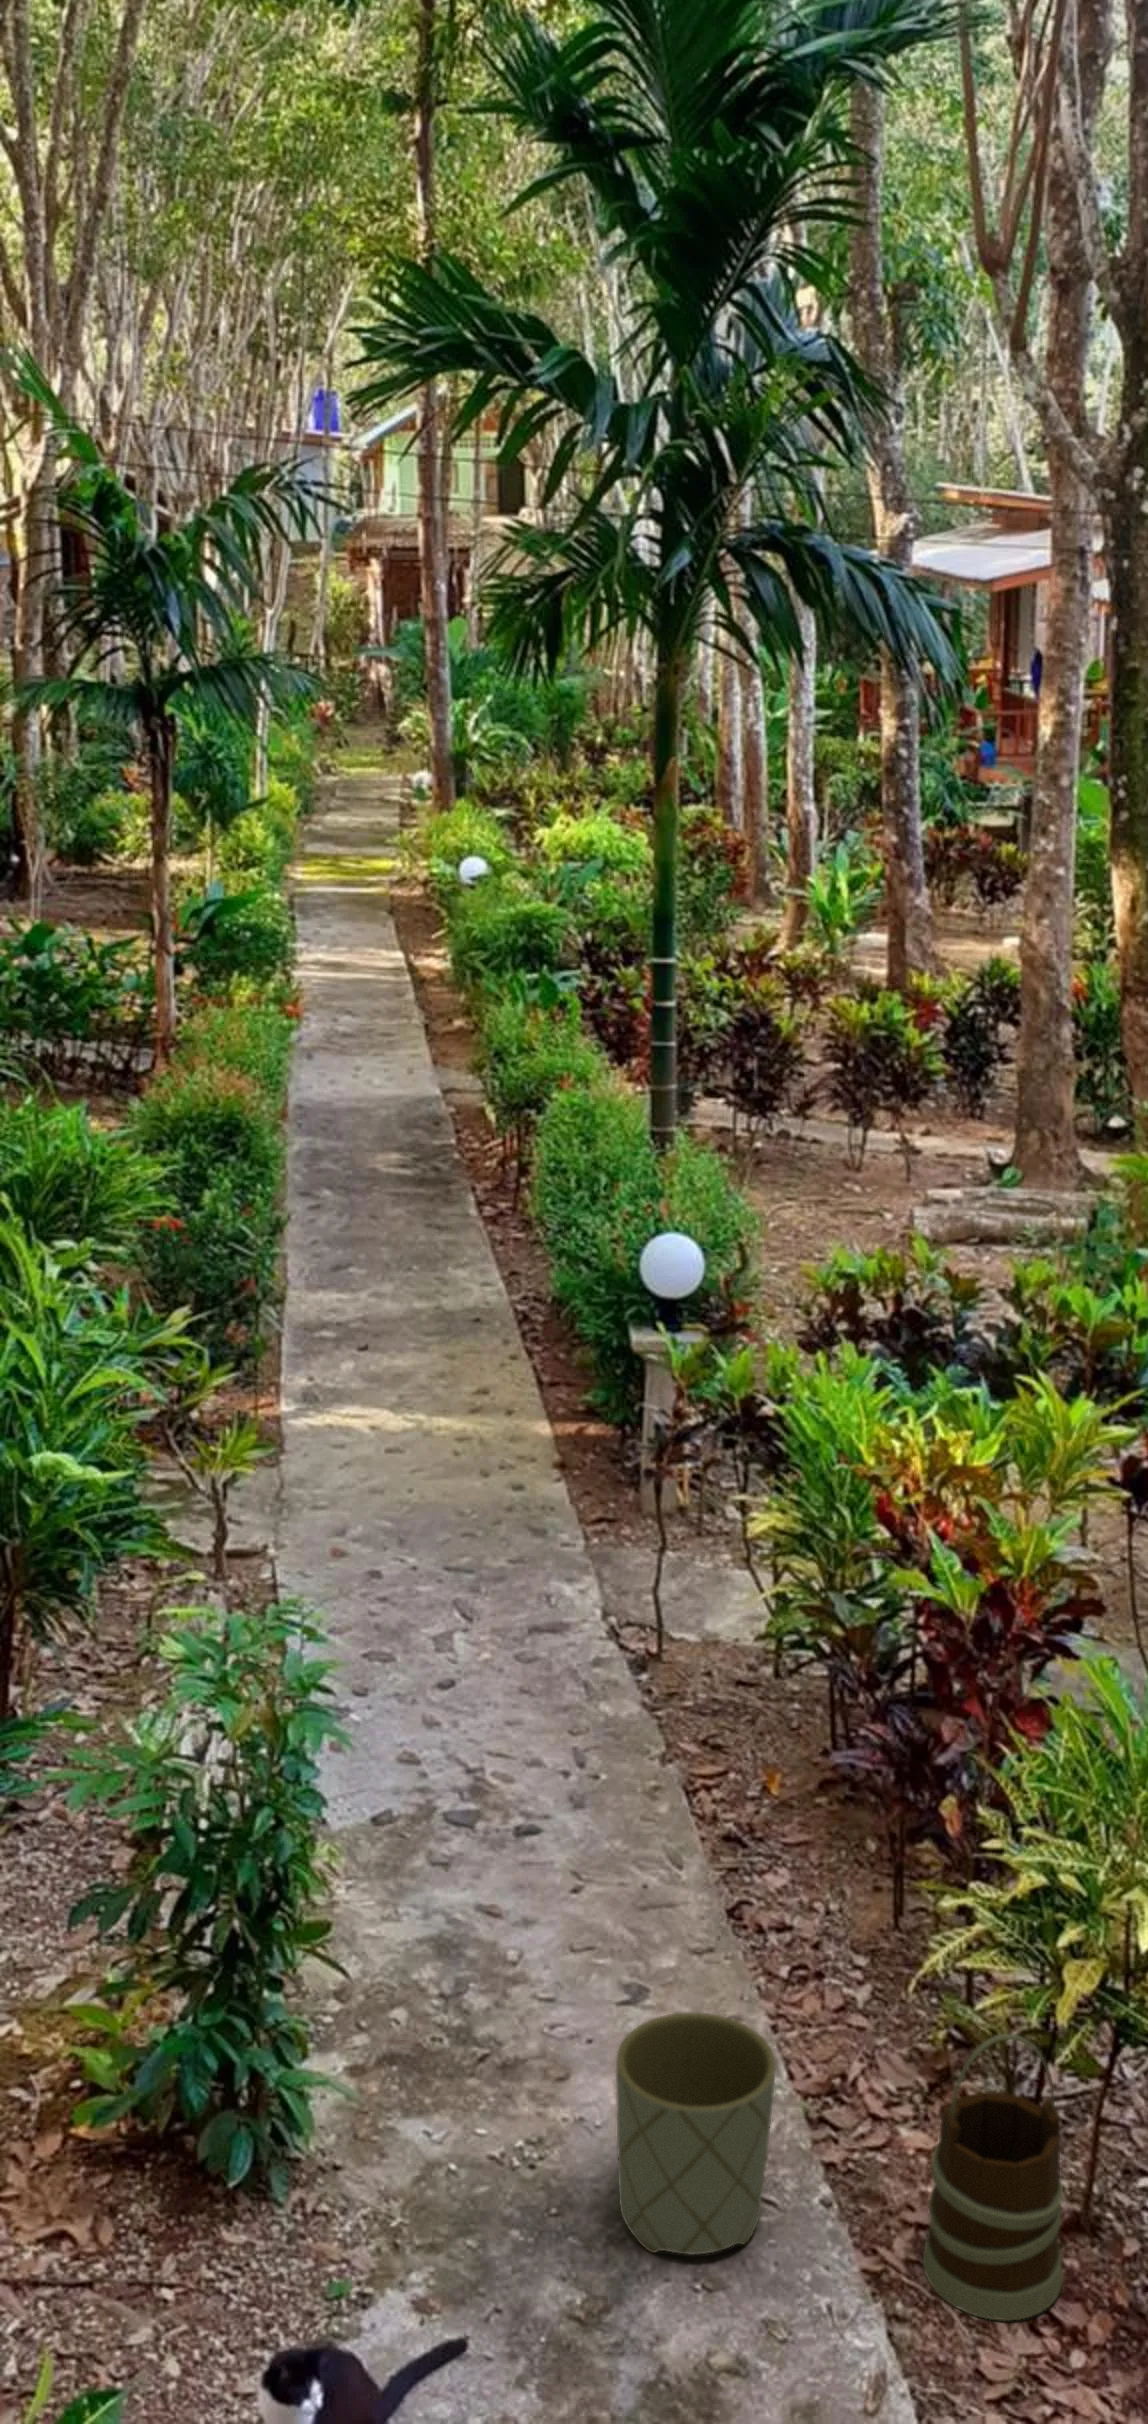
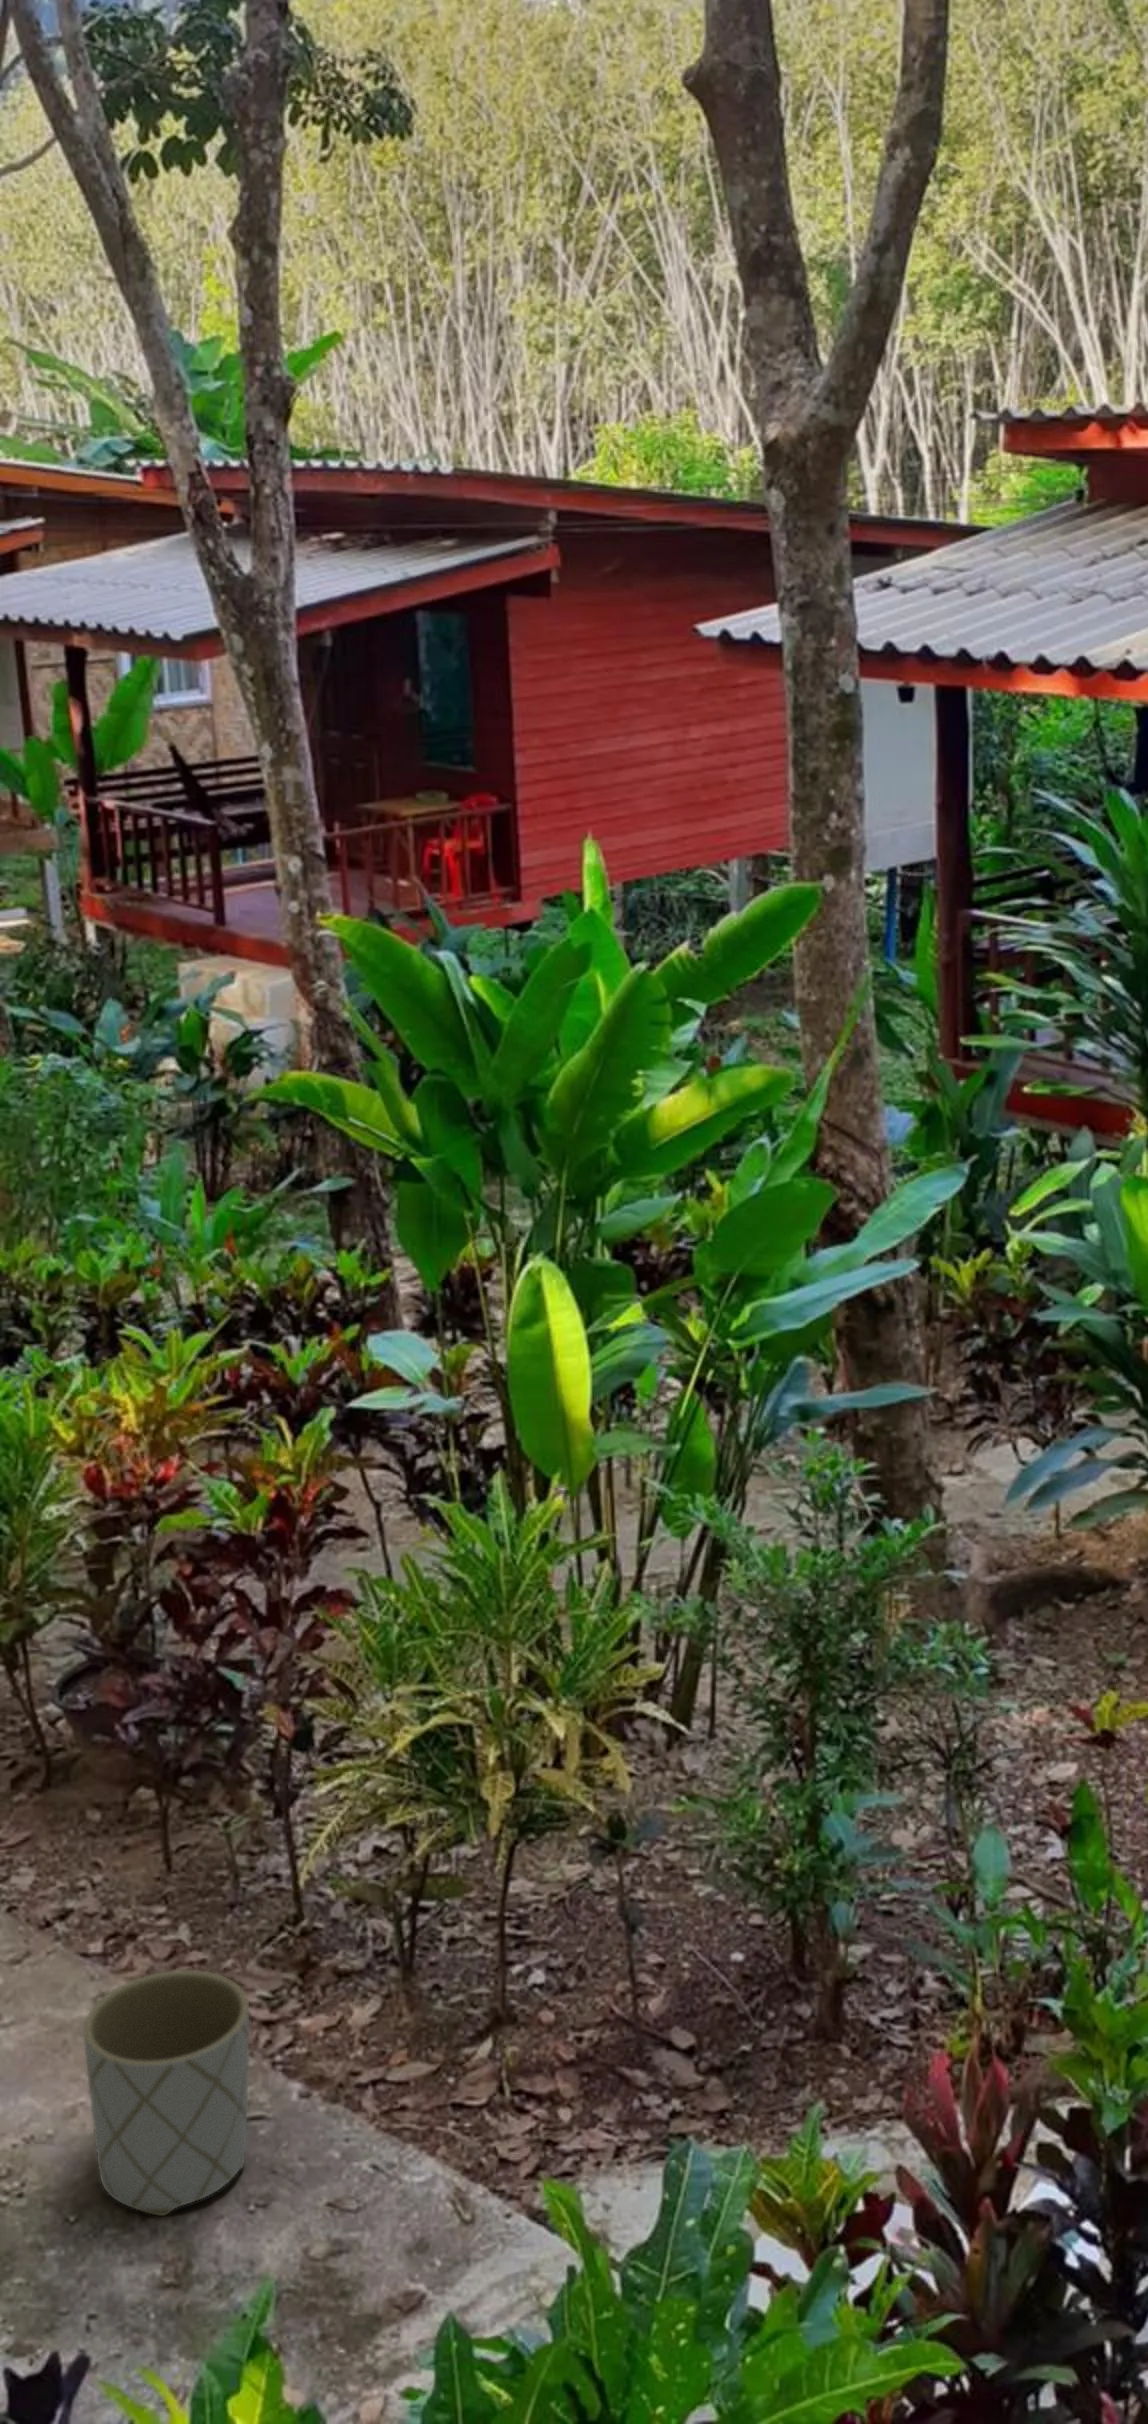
wooden bucket: present [923,2034,1063,2320] -> none [391,1865,521,2127]

